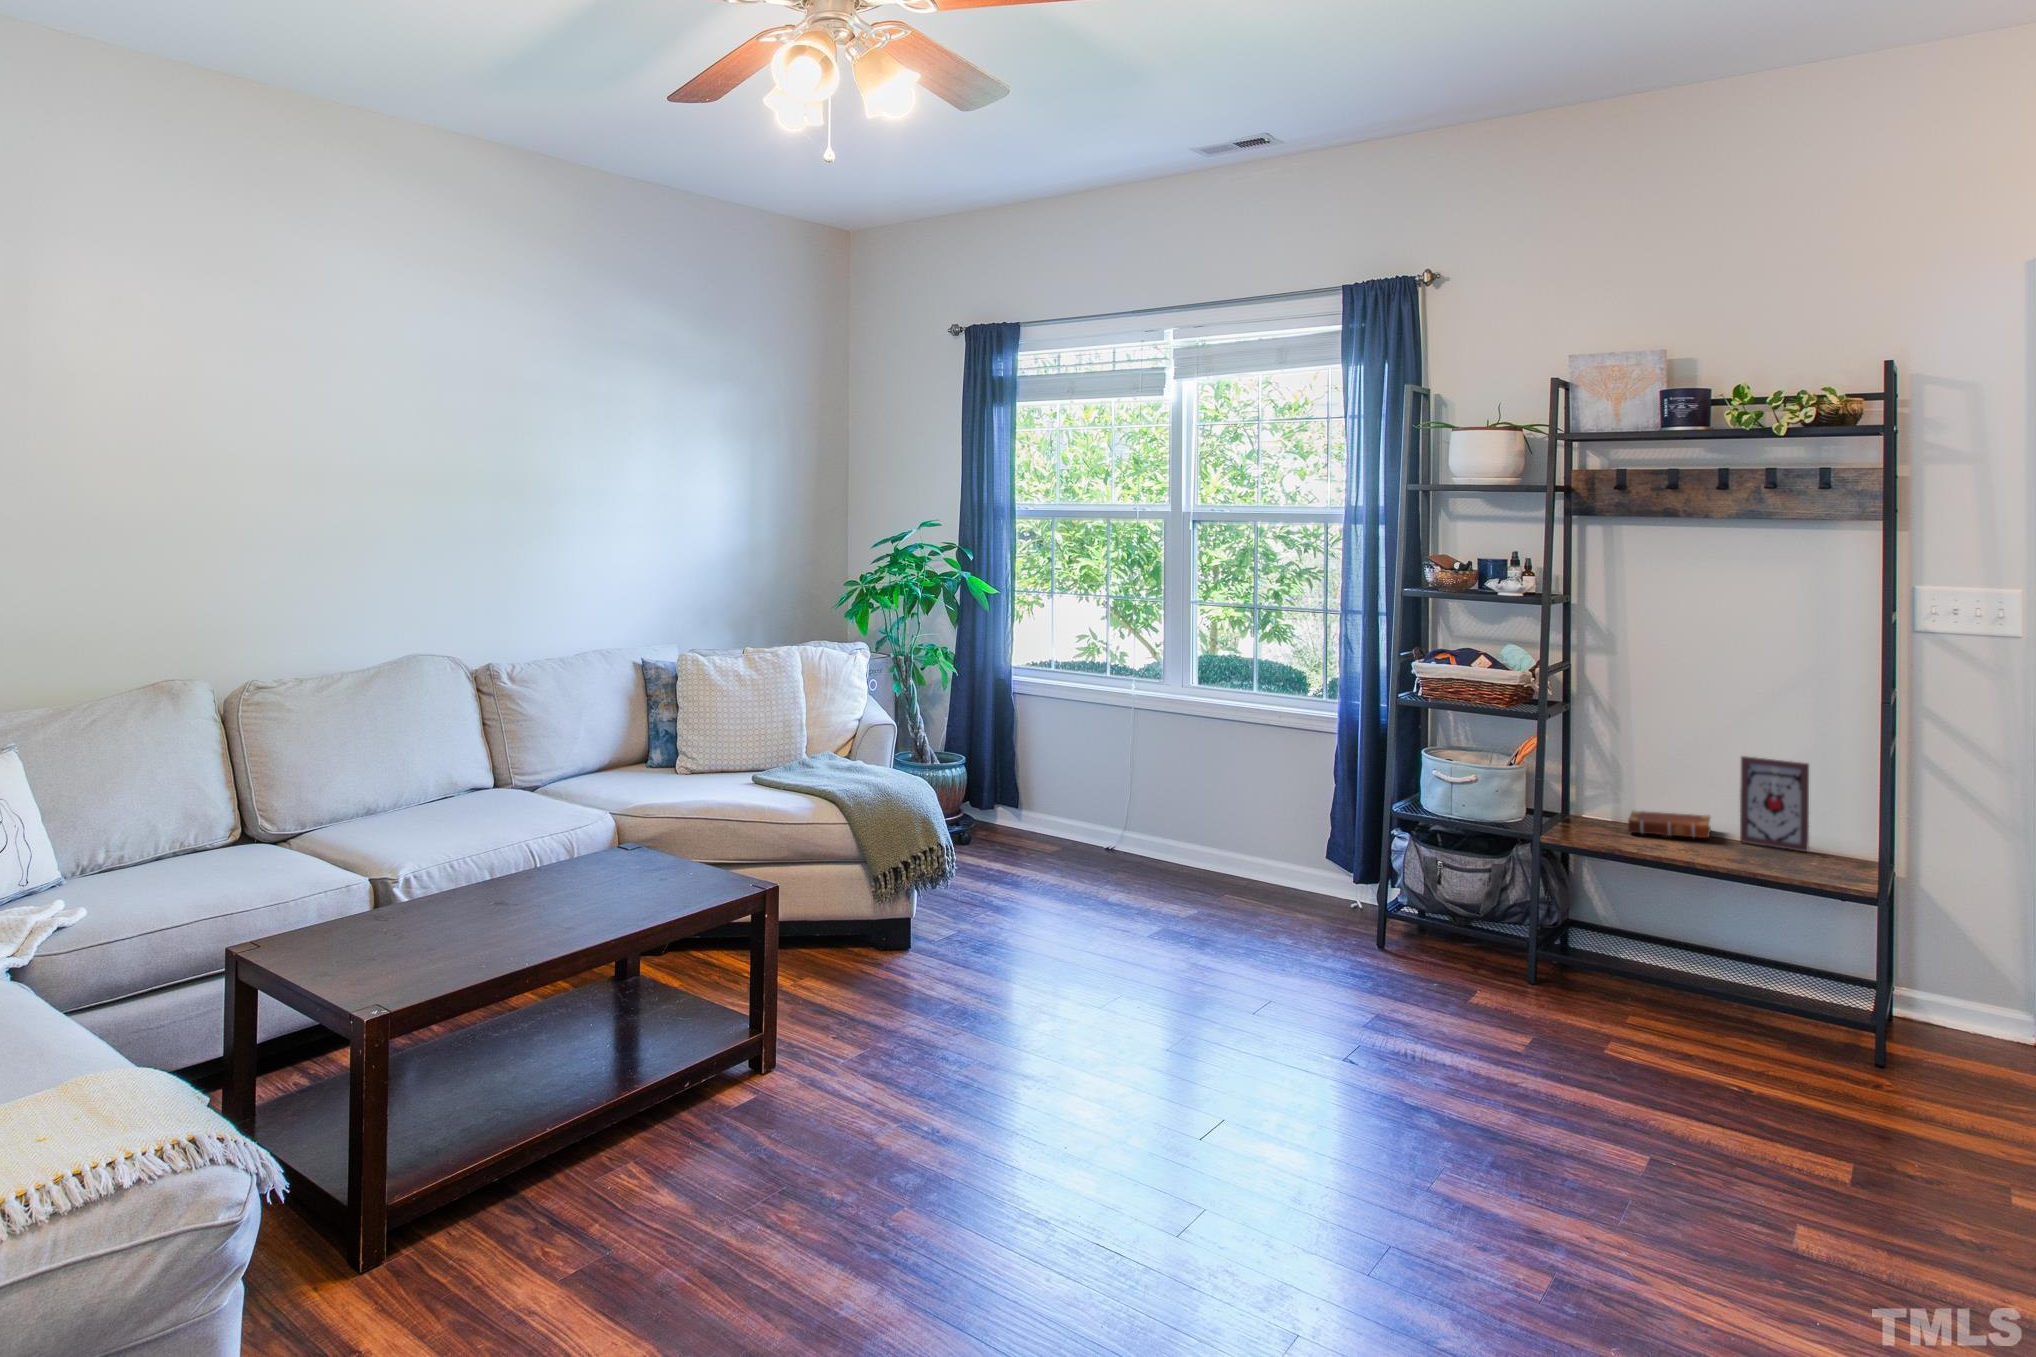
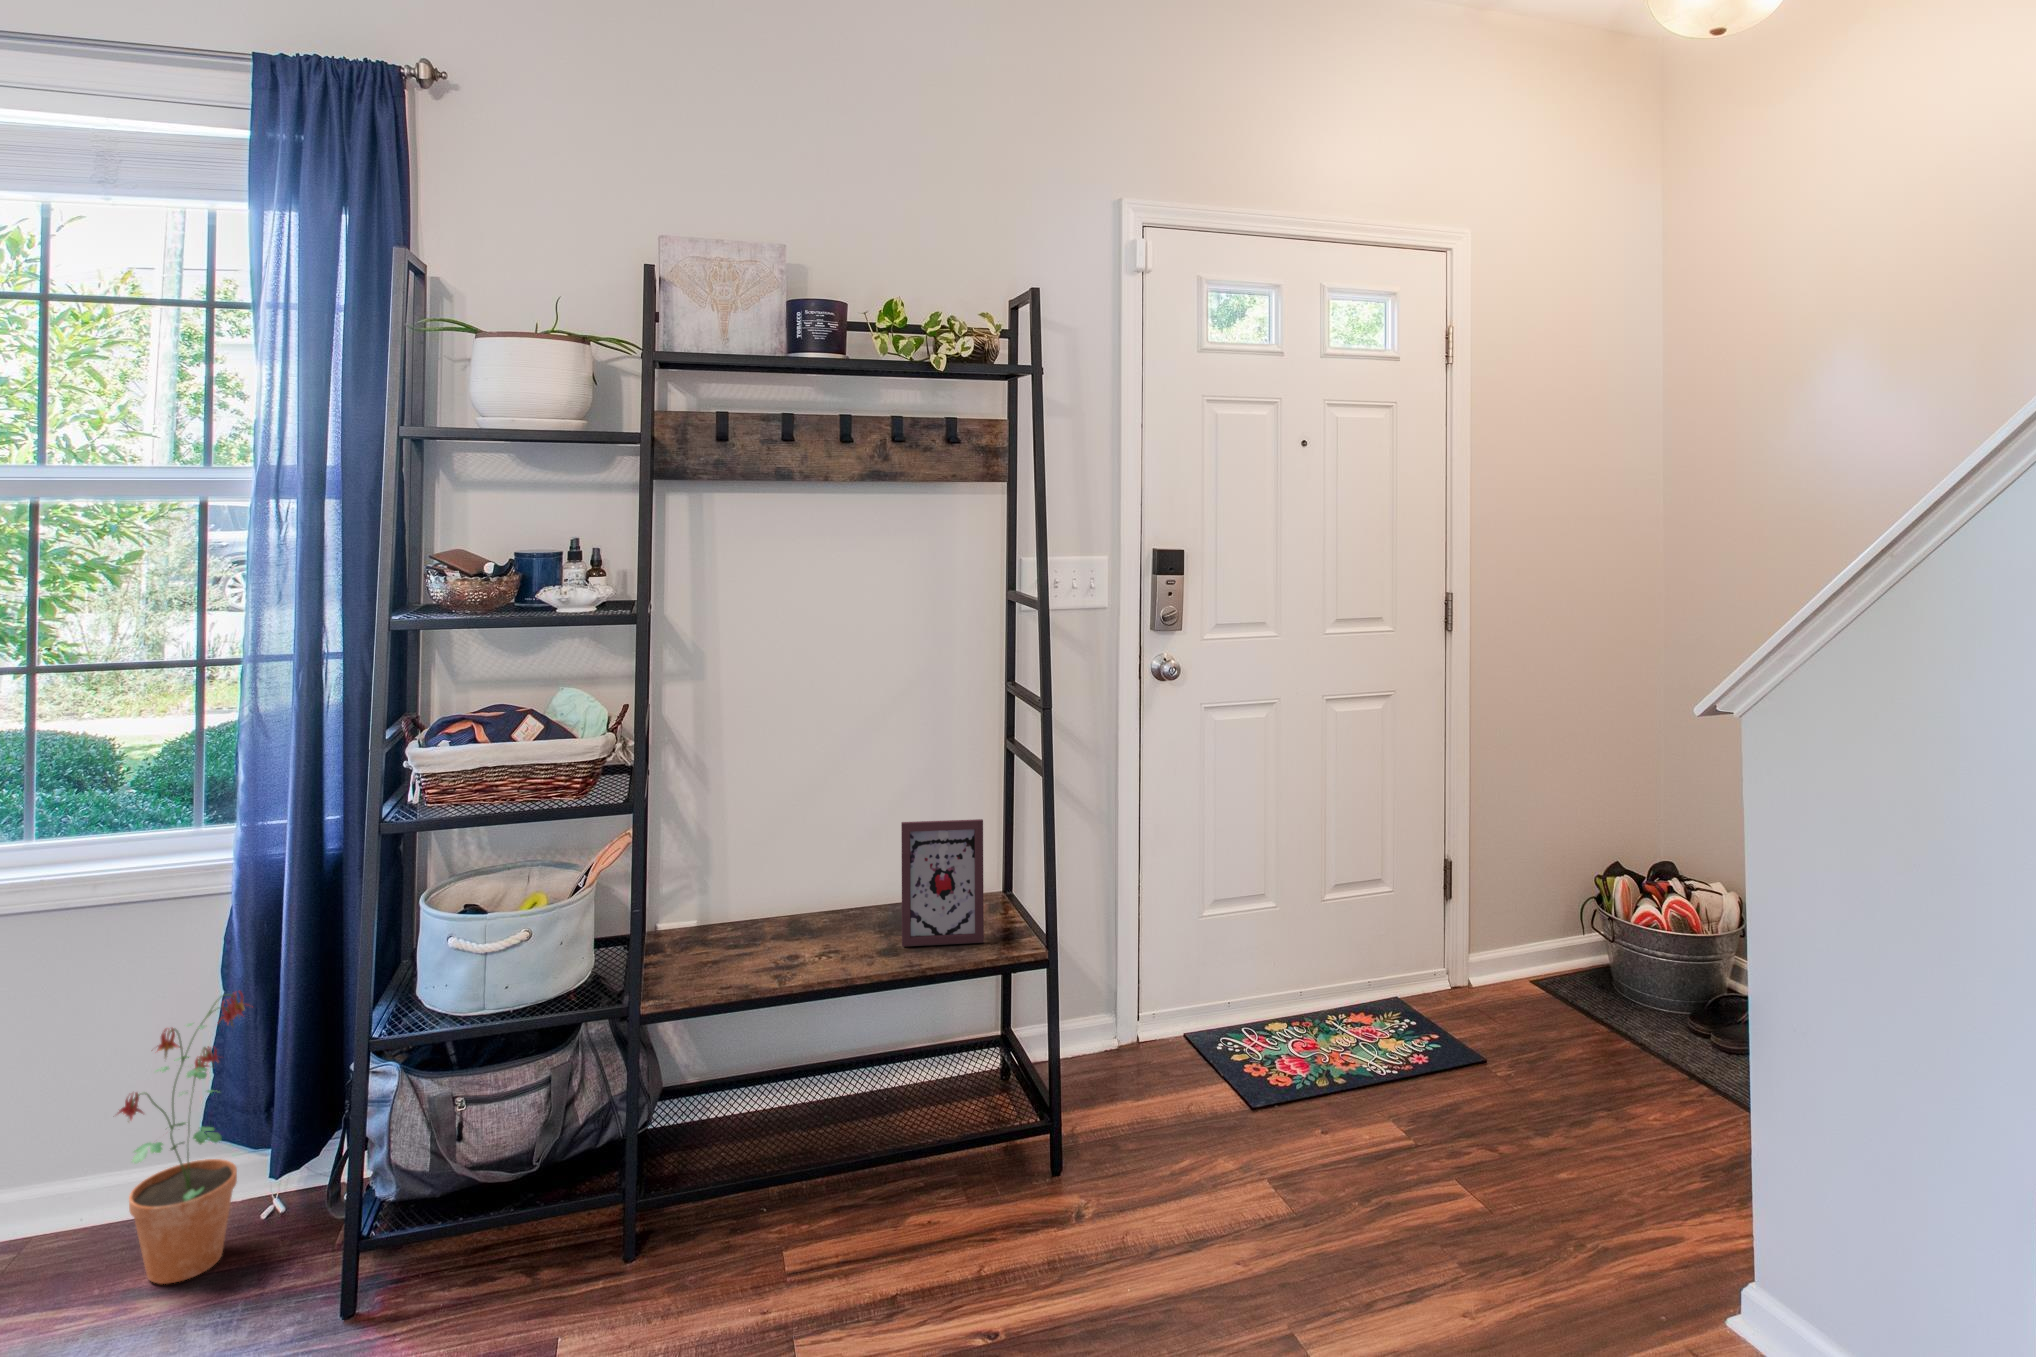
potted plant: none [1281,784,1343,918] -> present [118,992,245,1284]
book: present [1628,811,1711,838] -> none [750,911,868,970]

